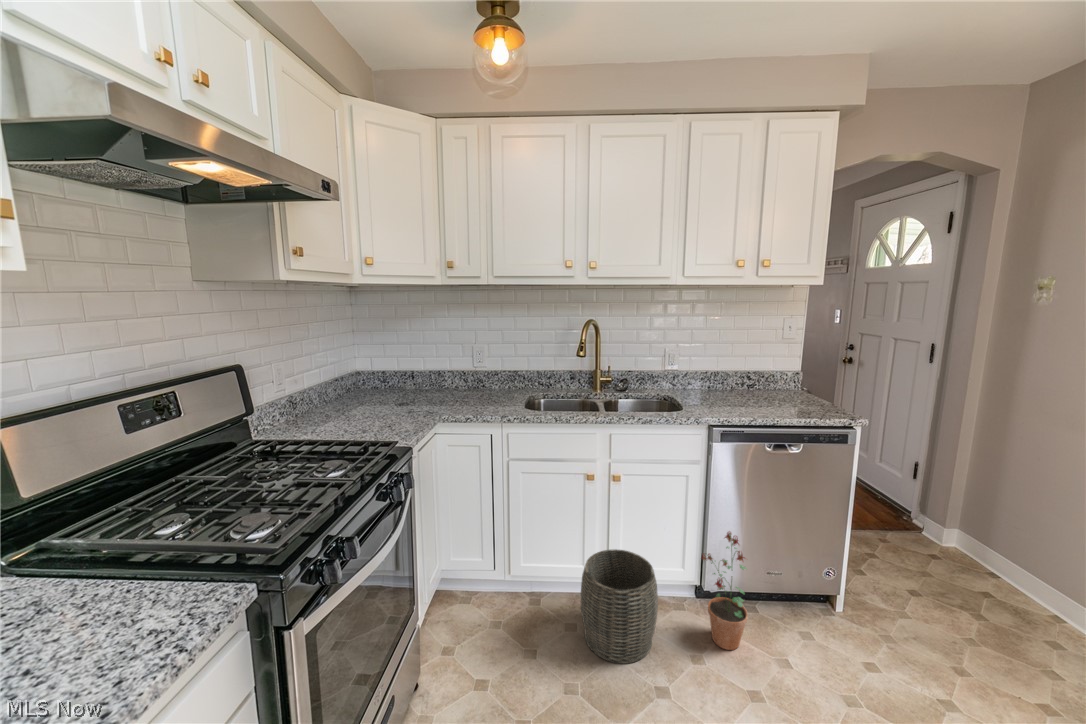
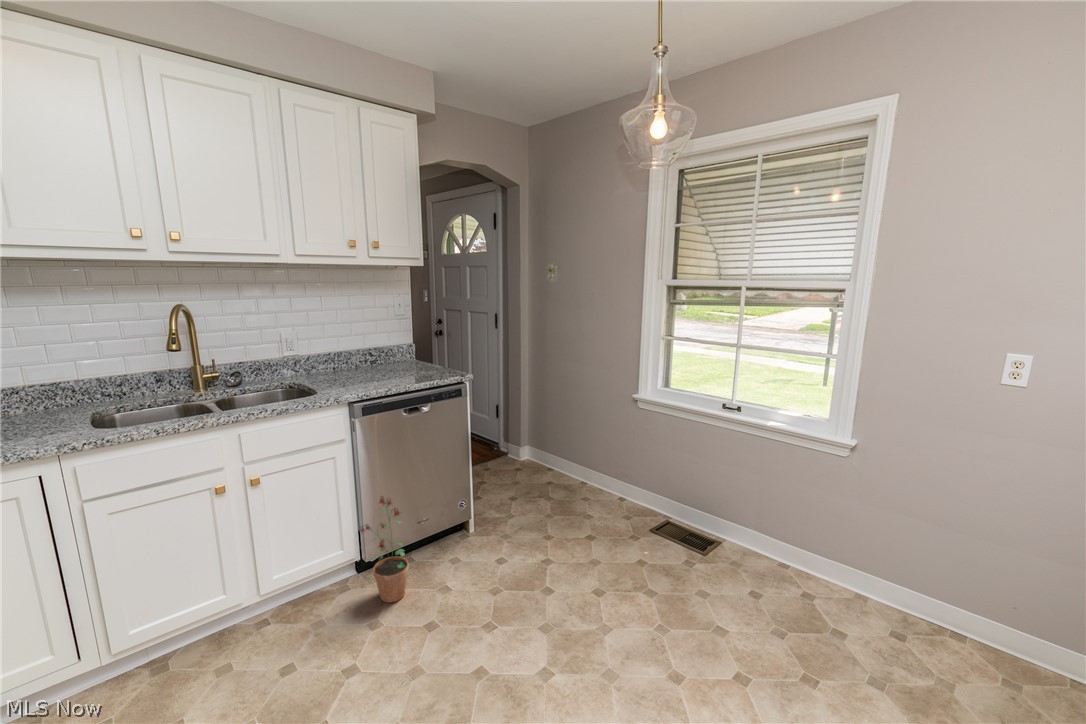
woven basket: present [581,549,658,664] -> none [231,554,328,679]

